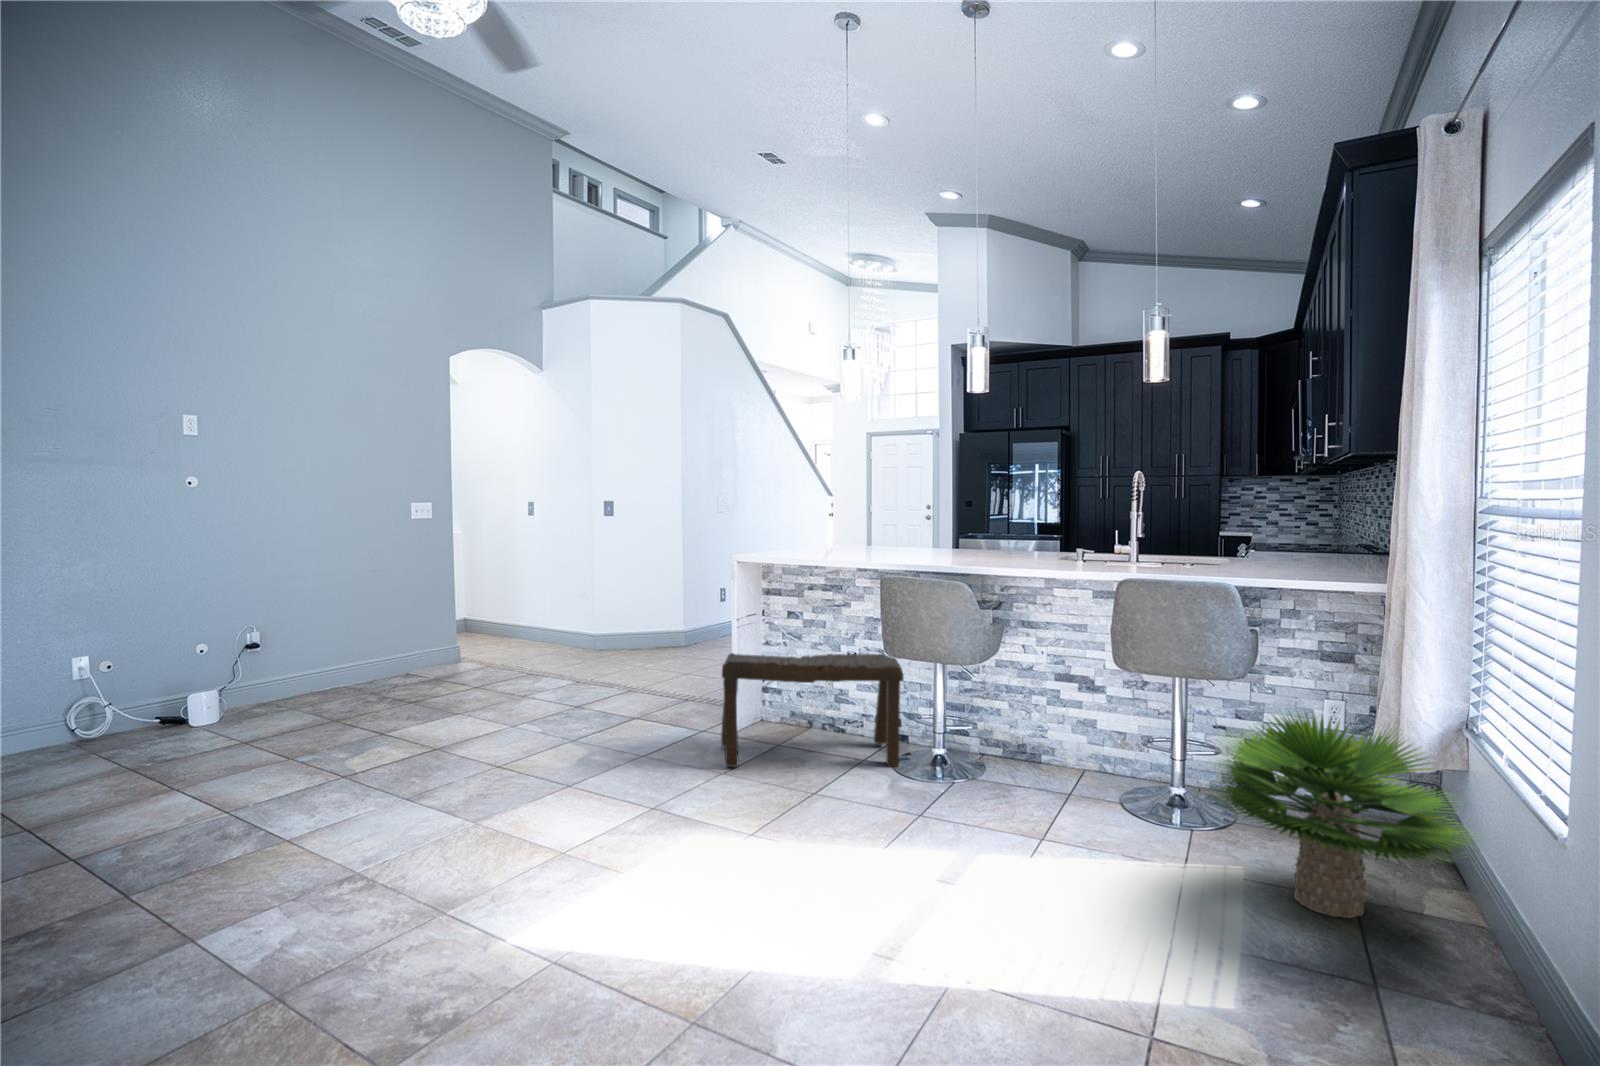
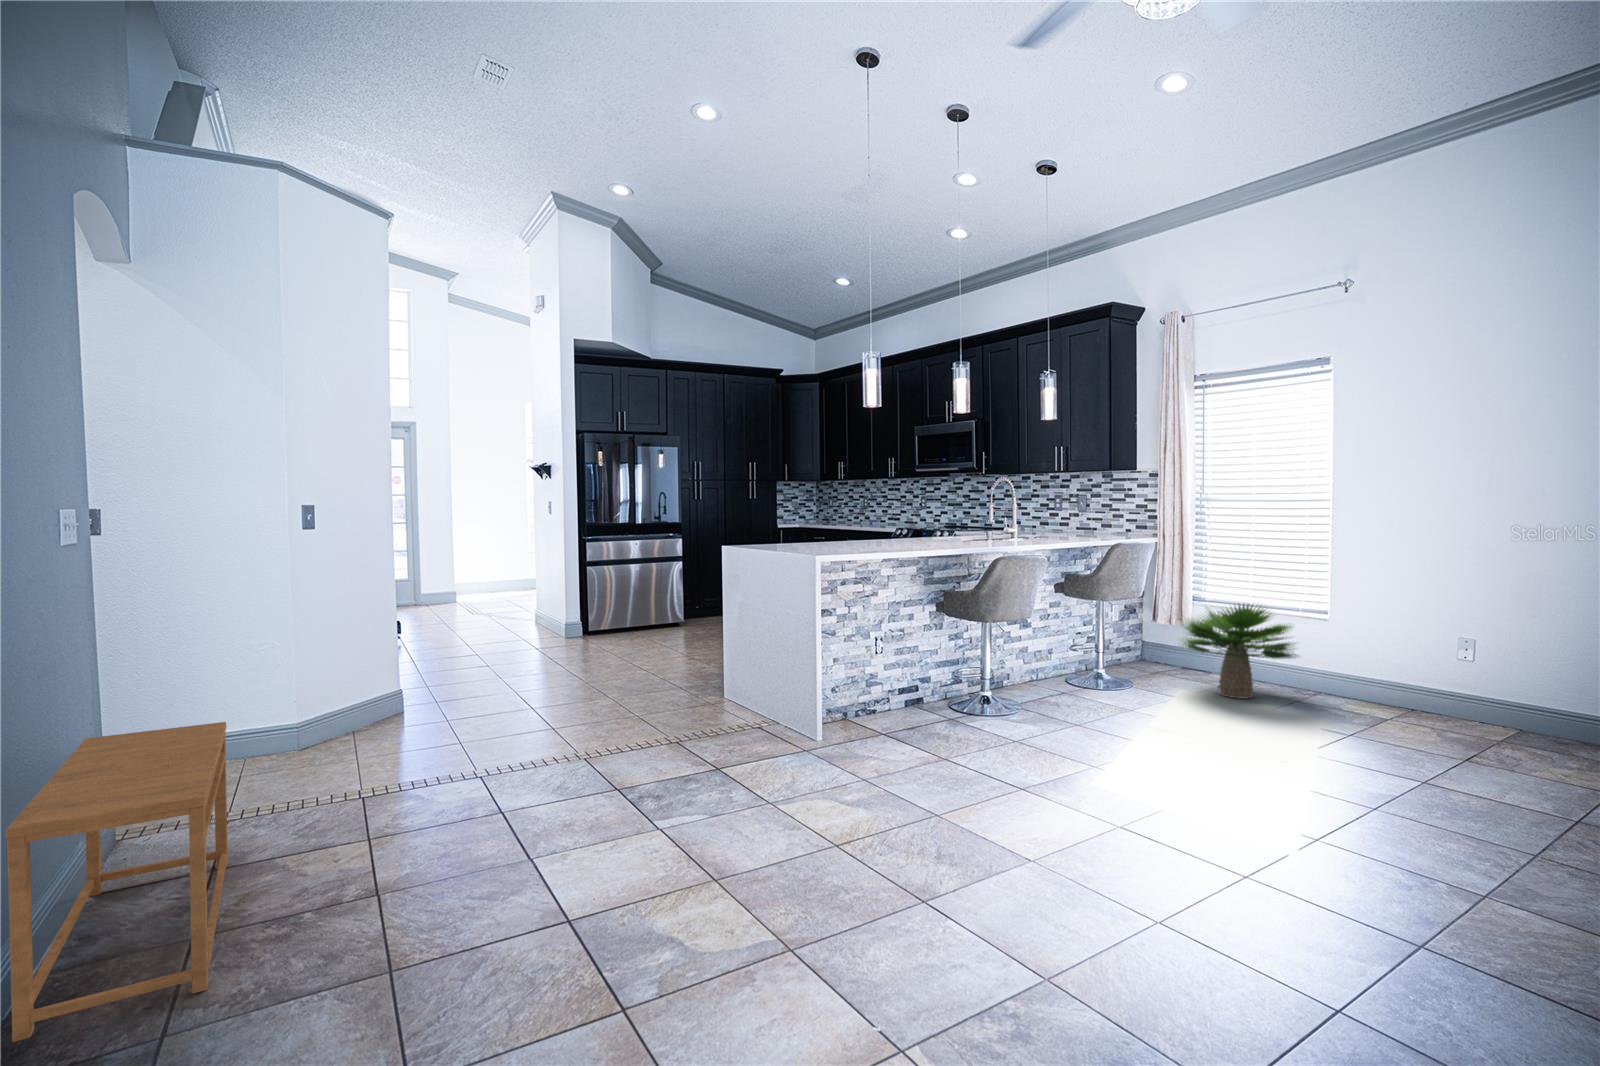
side table: none [278,606,434,709] -> present [6,722,228,1042]
bench: present [721,653,903,767] -> none [864,629,986,756]

